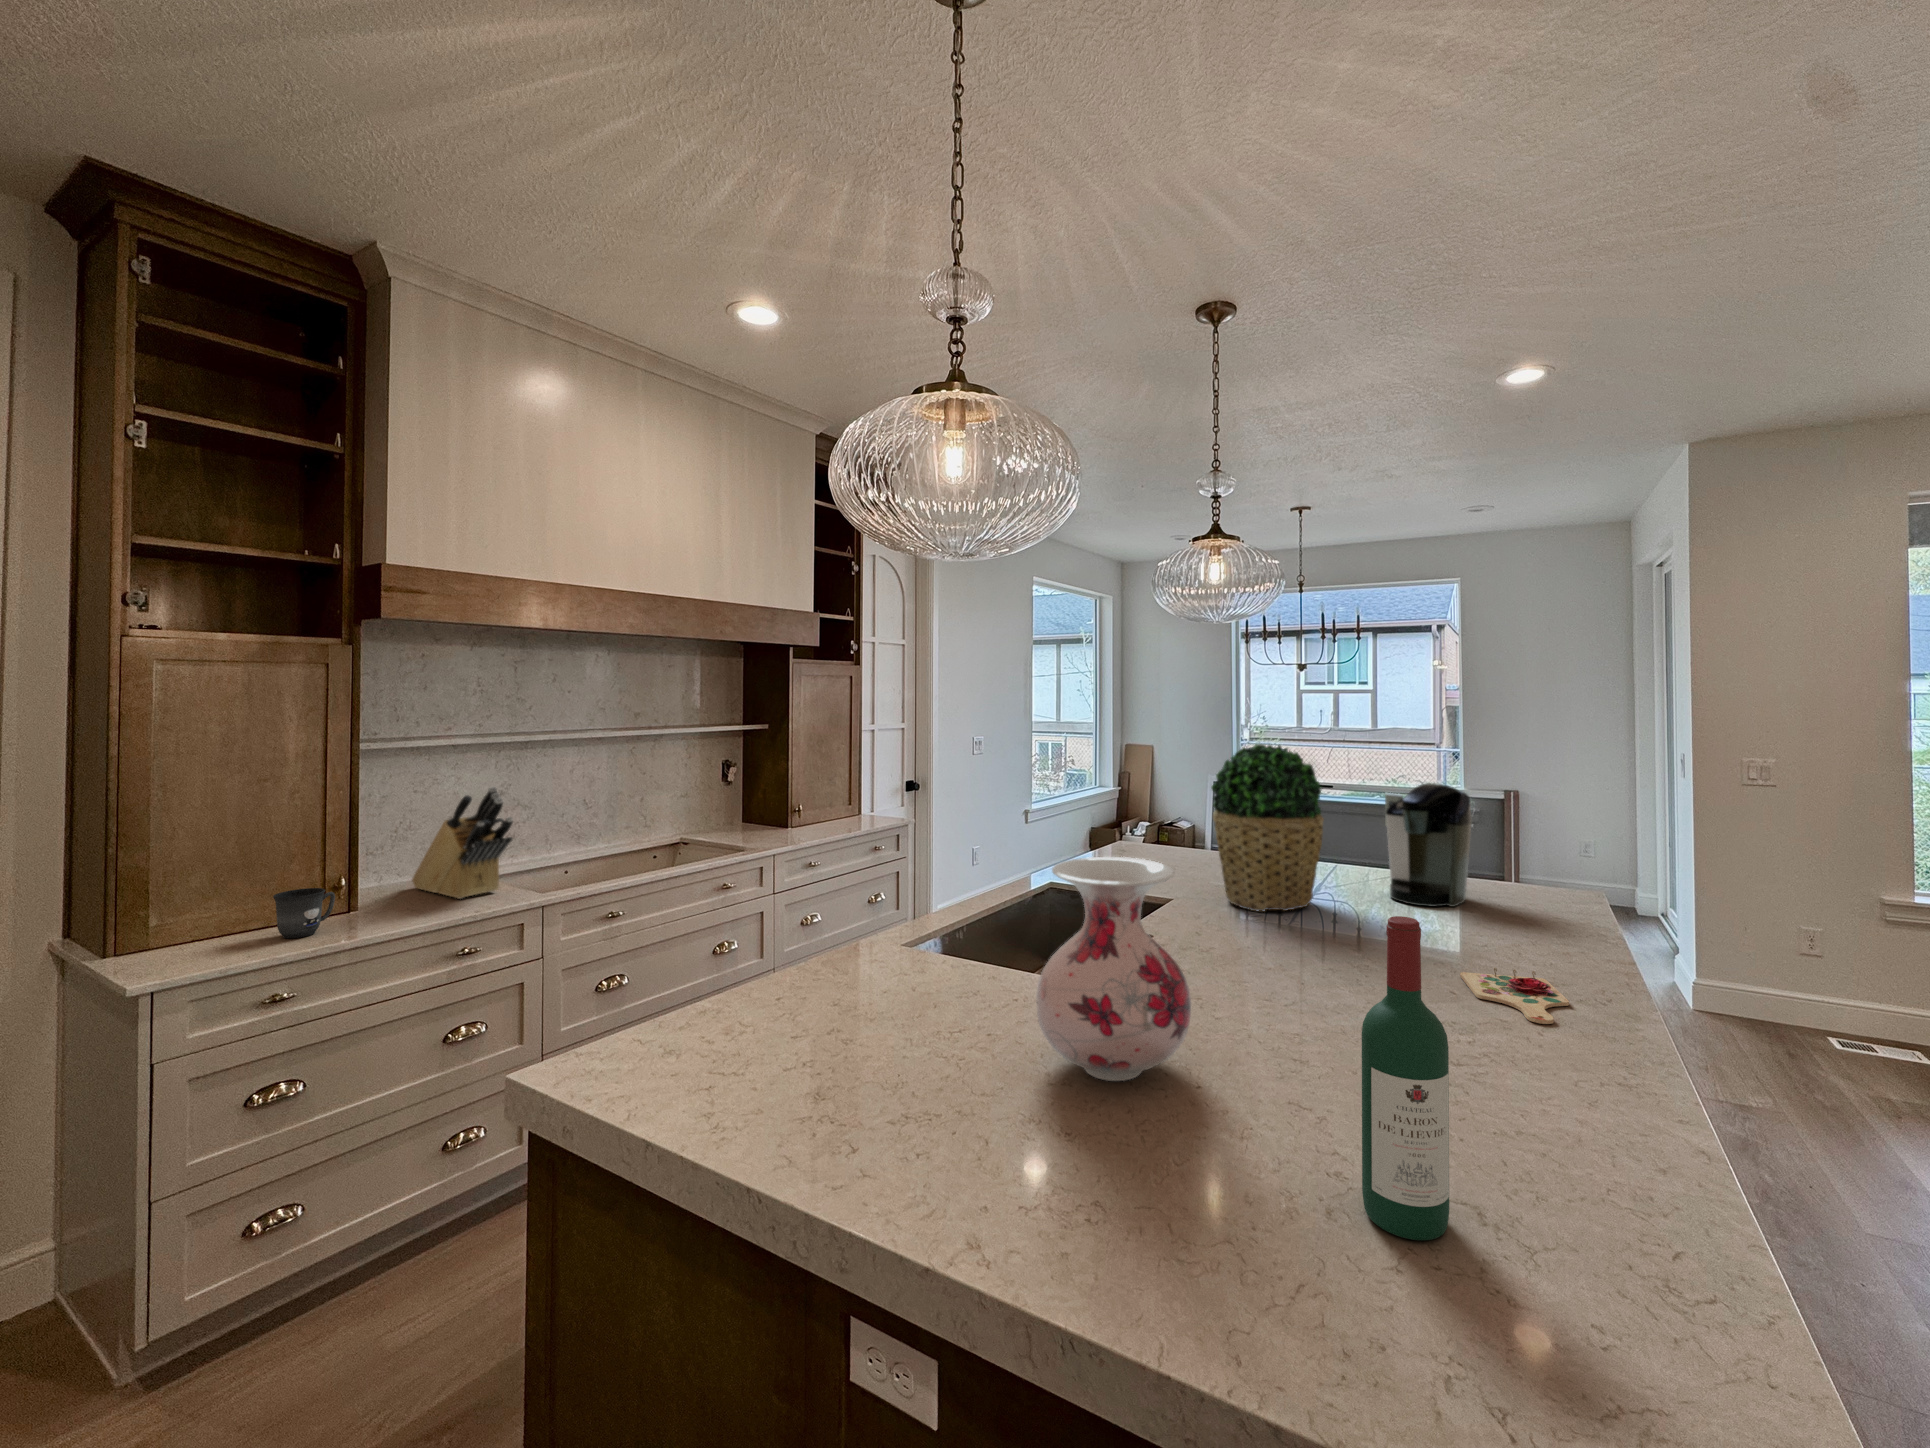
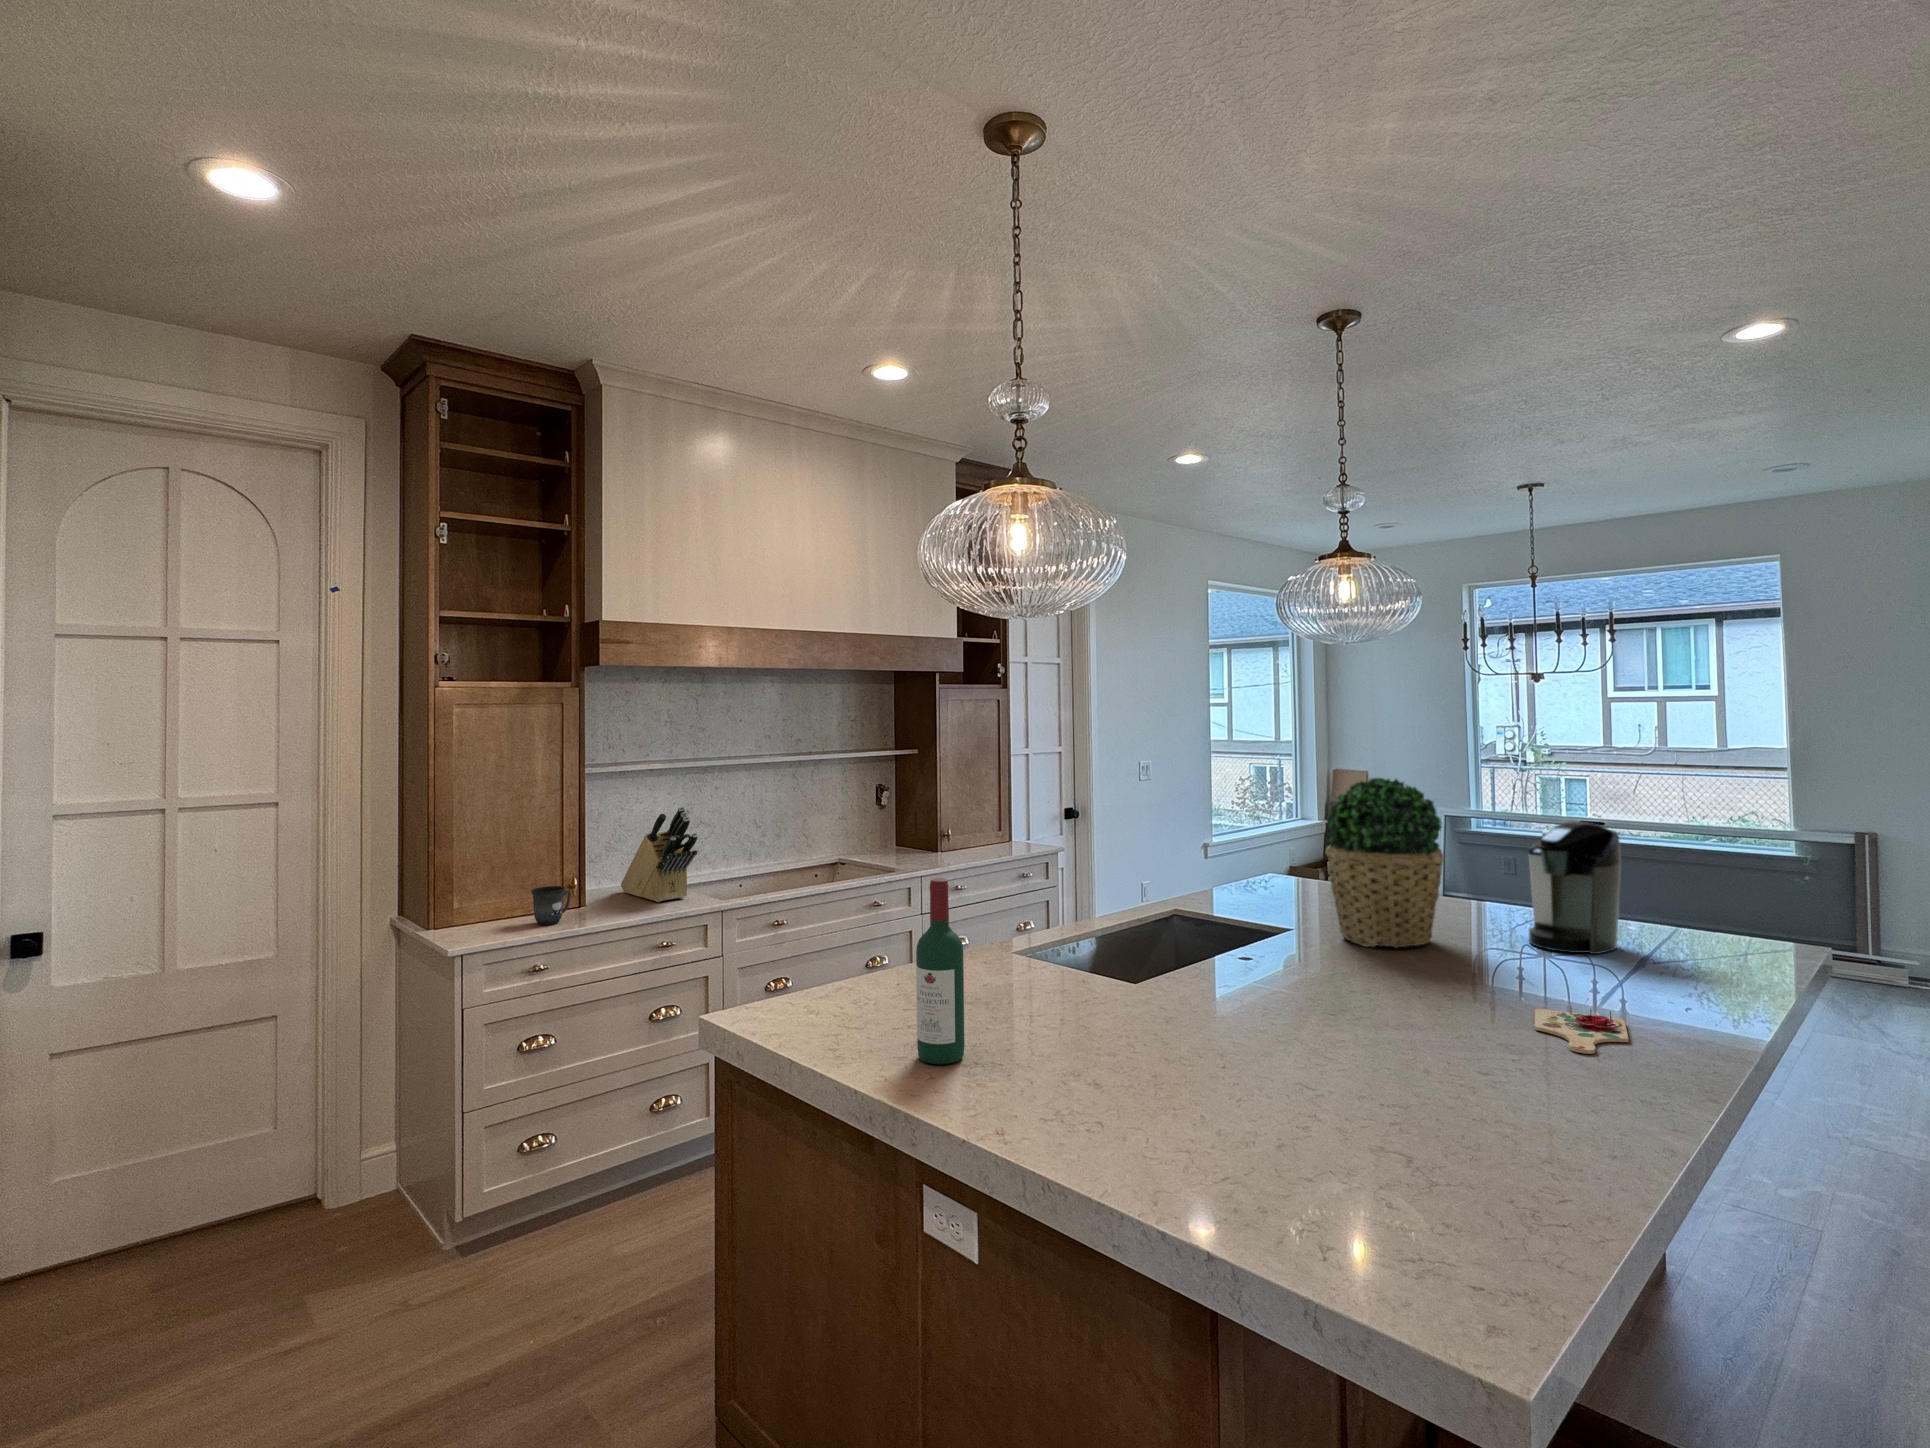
vase: present [1036,857,1191,1081] -> none [1085,877,1214,1058]
wine bottle: present [1362,916,1449,1240] -> present [916,878,965,1064]

